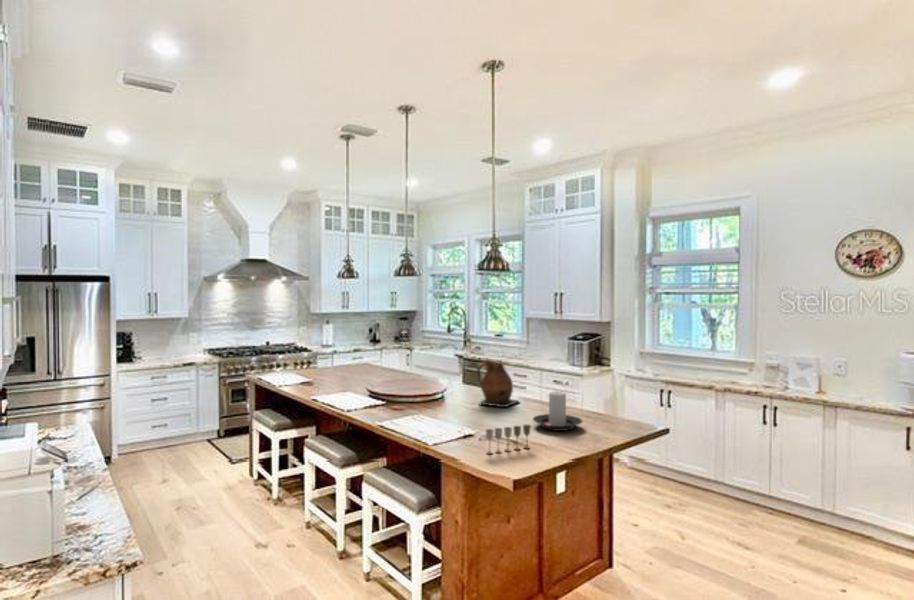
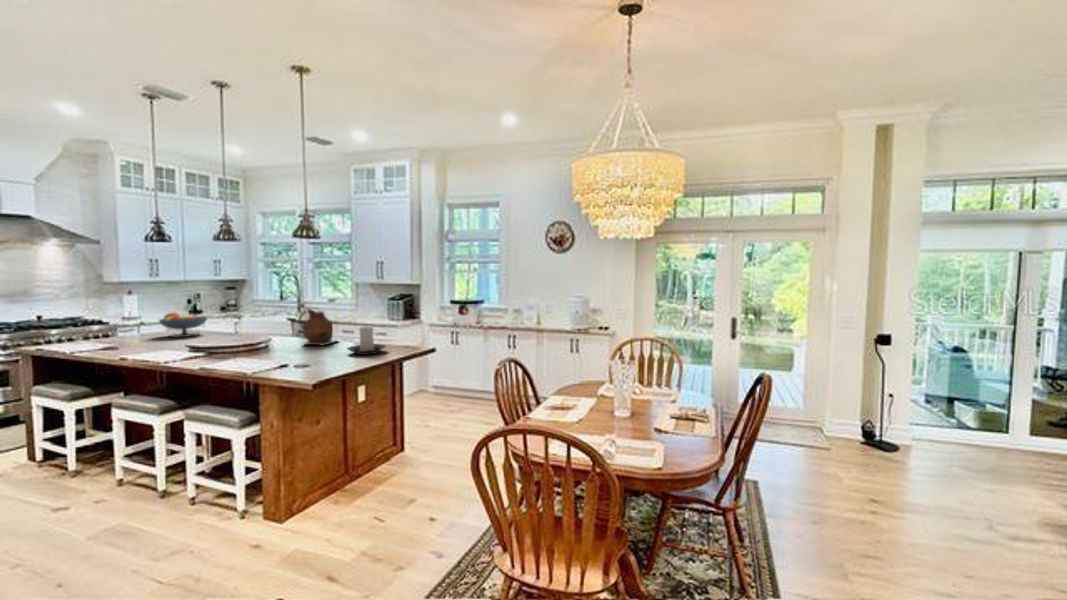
fruit bowl: none [347,350,387,378] -> present [159,312,207,337]
wine glass: present [486,425,531,454] -> none [301,349,341,373]

